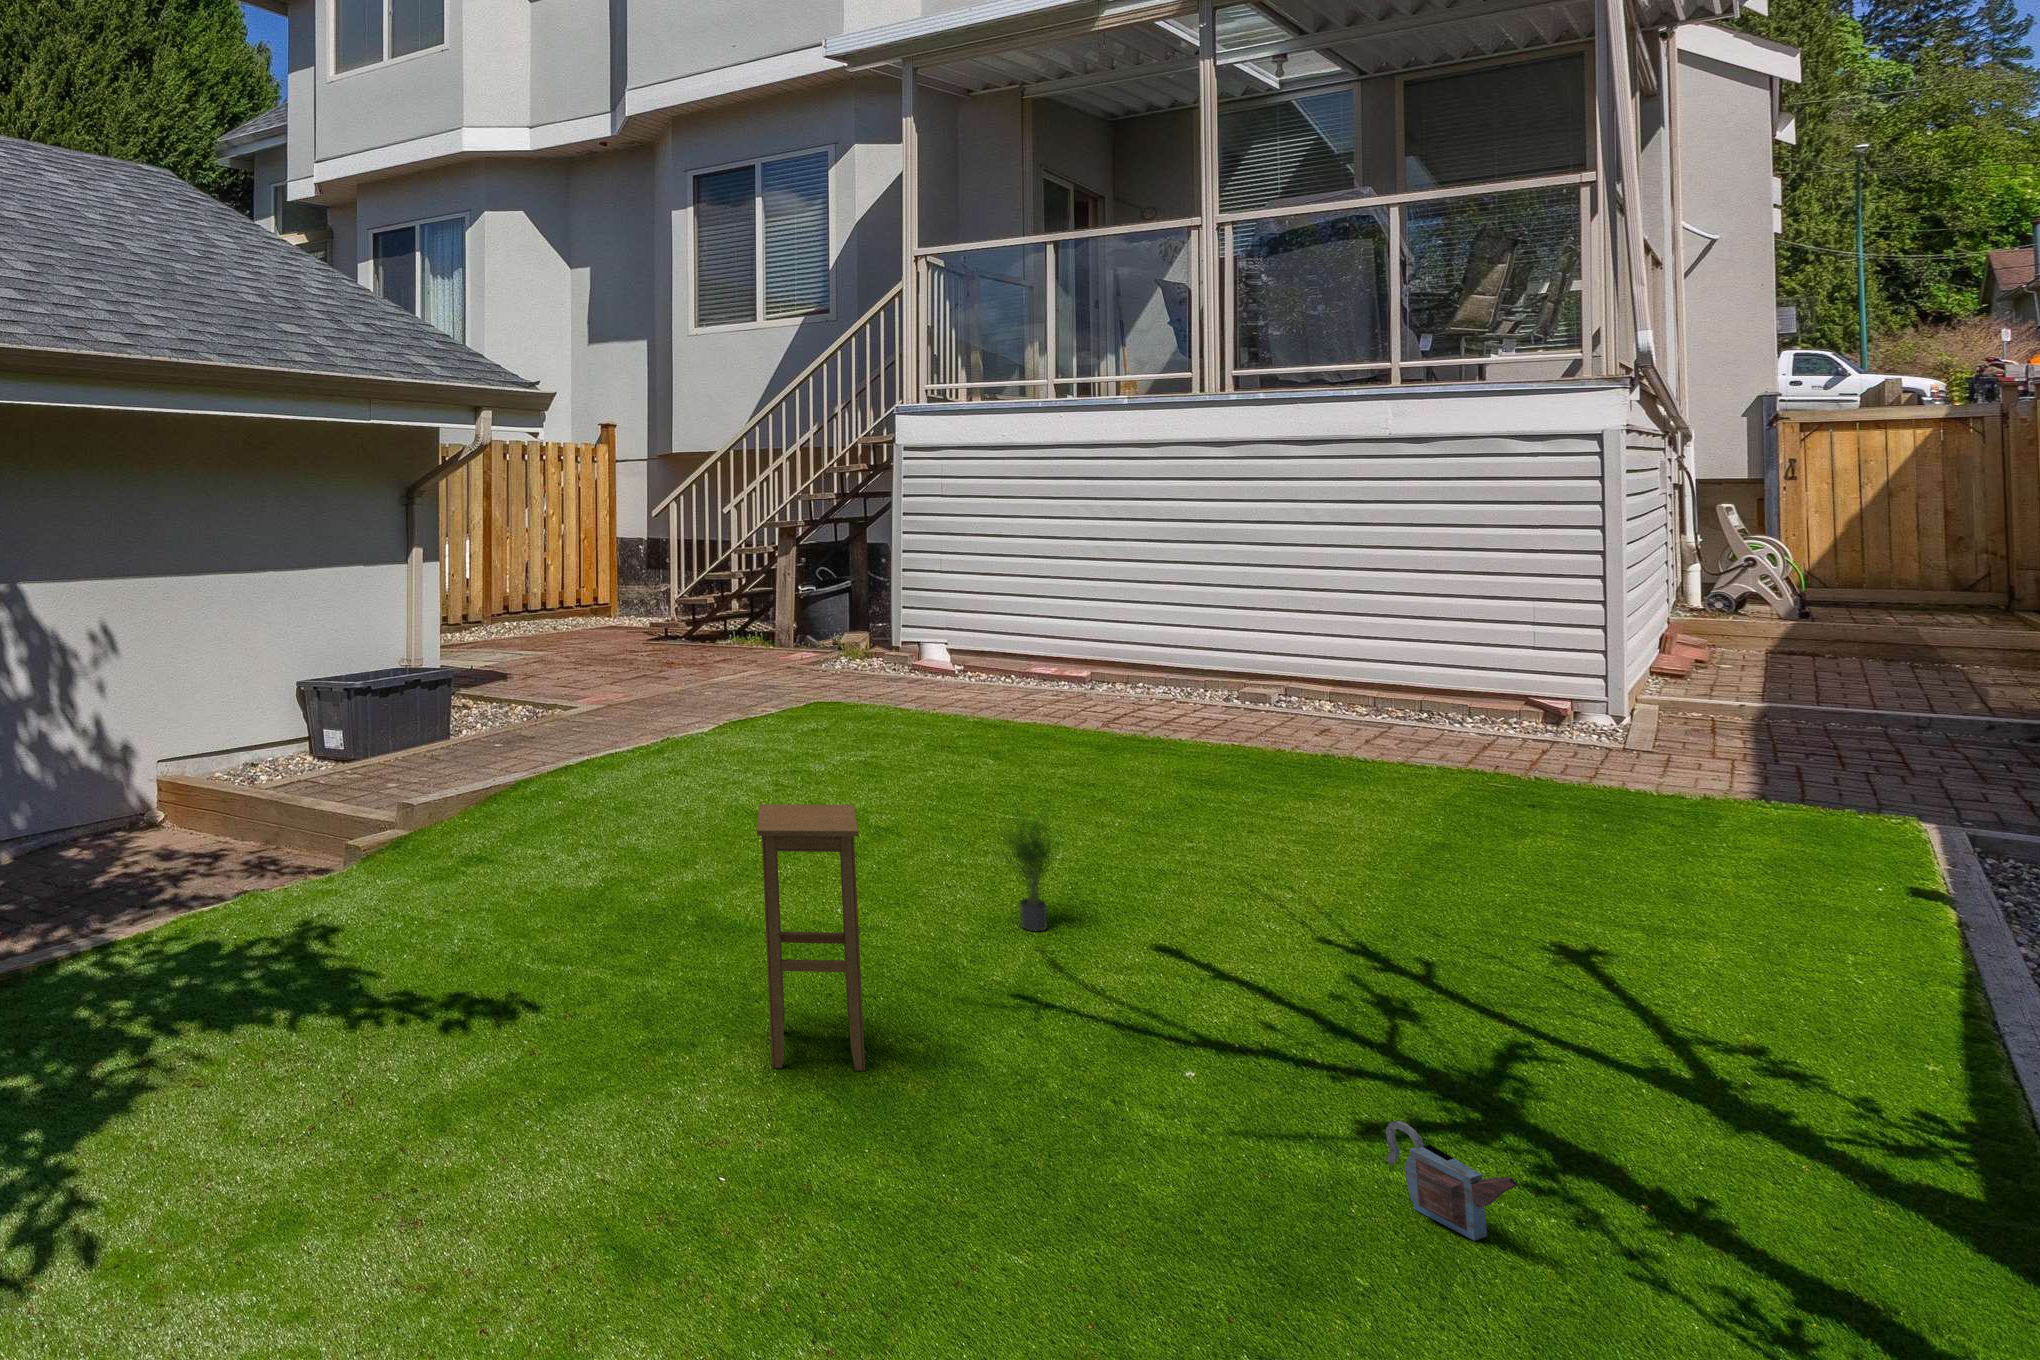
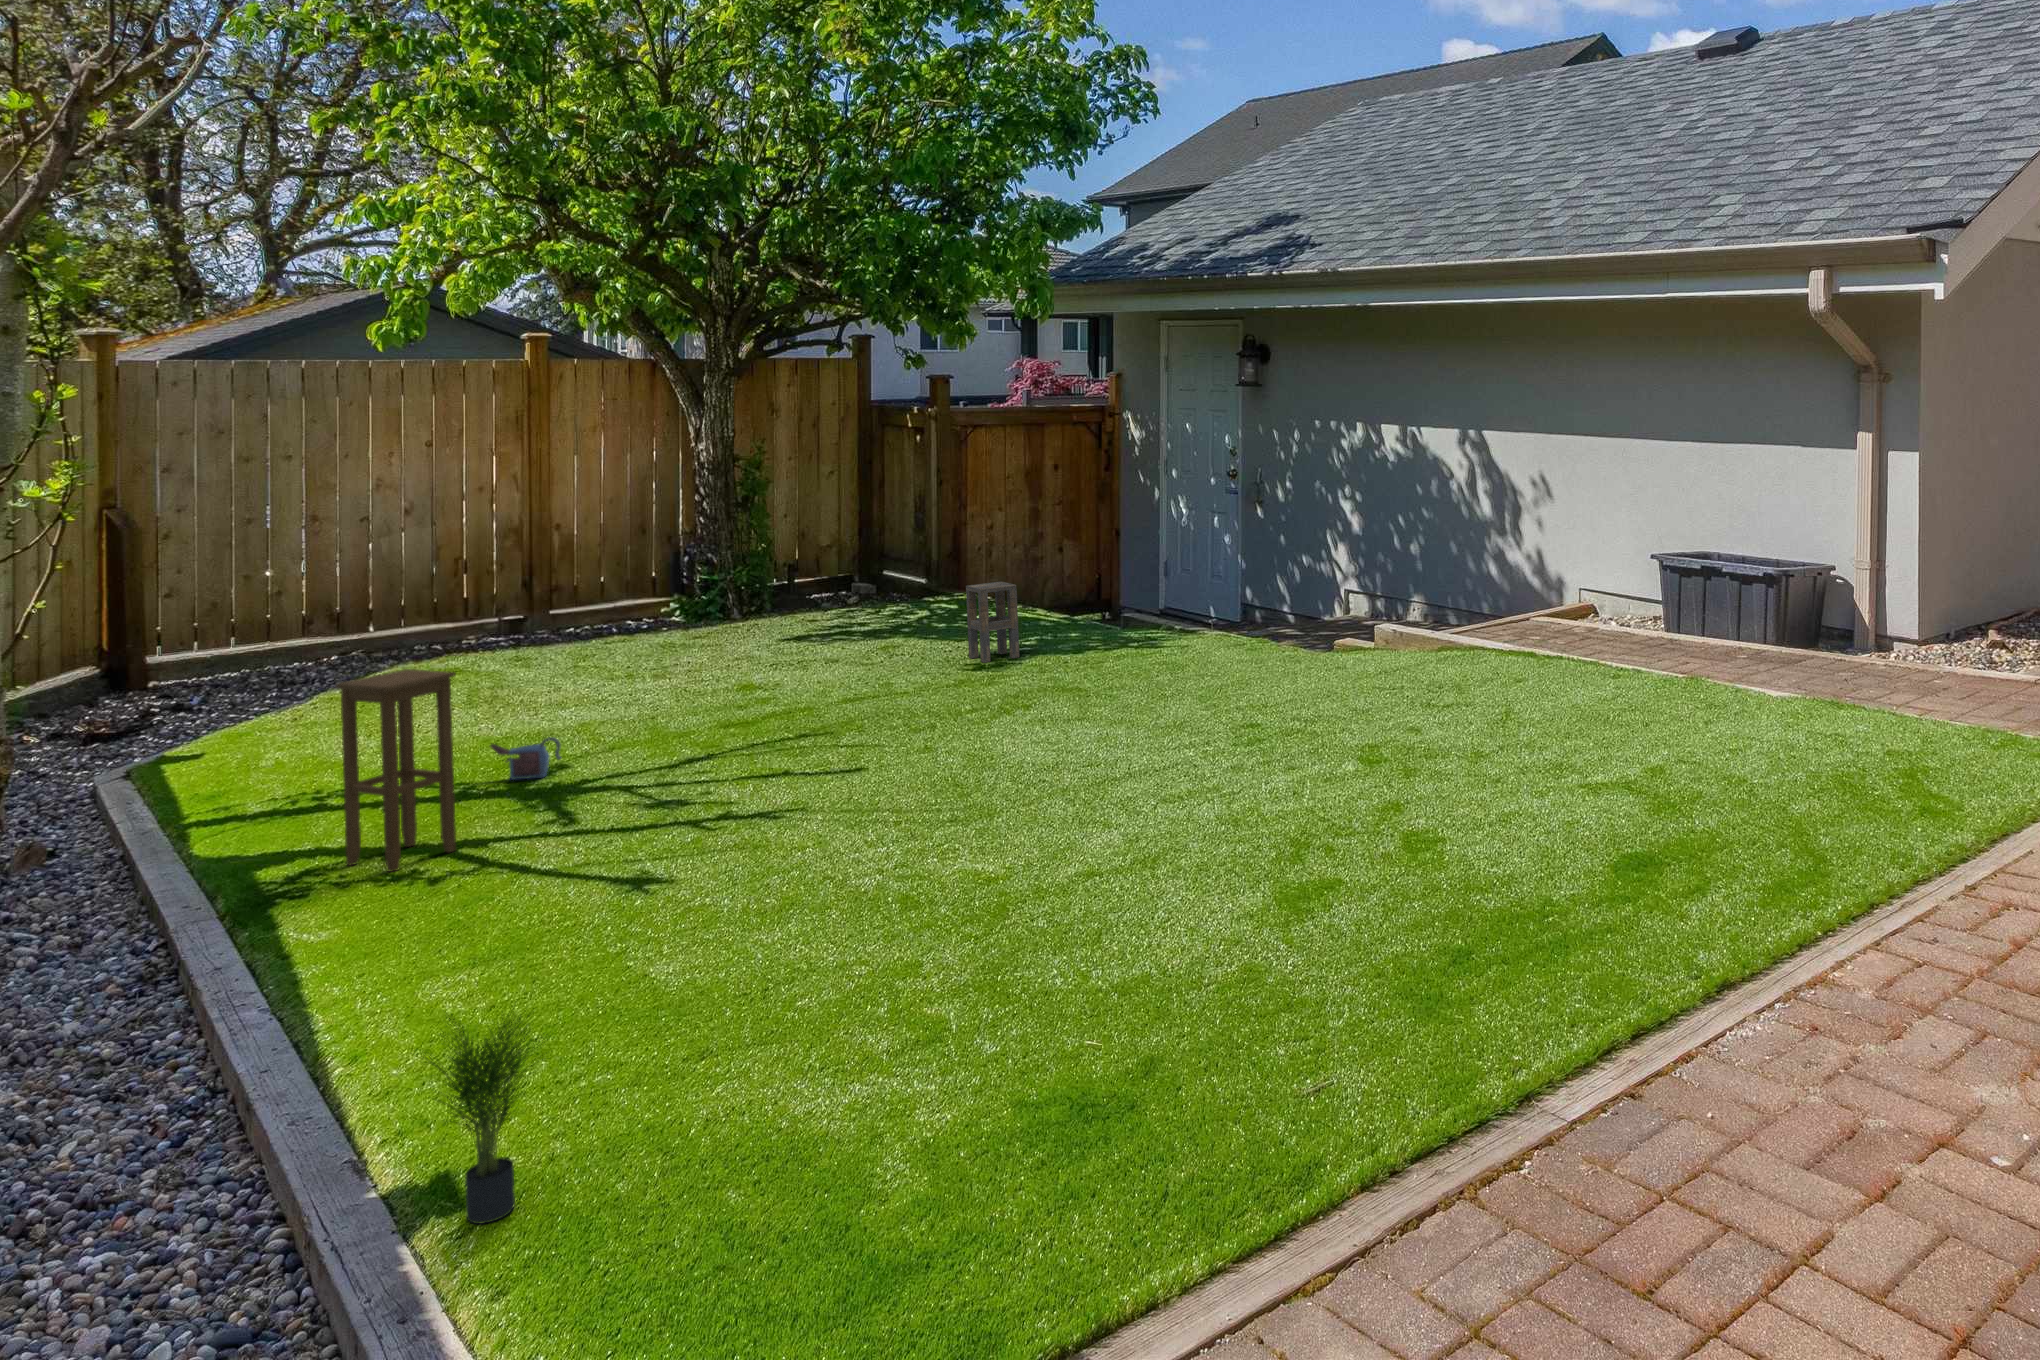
stool: present [757,804,865,1071] -> present [335,669,456,872]
potted plant: present [990,808,1060,931] -> present [416,1008,548,1224]
side table: none [164,914,286,1122] -> present [966,582,1020,663]

